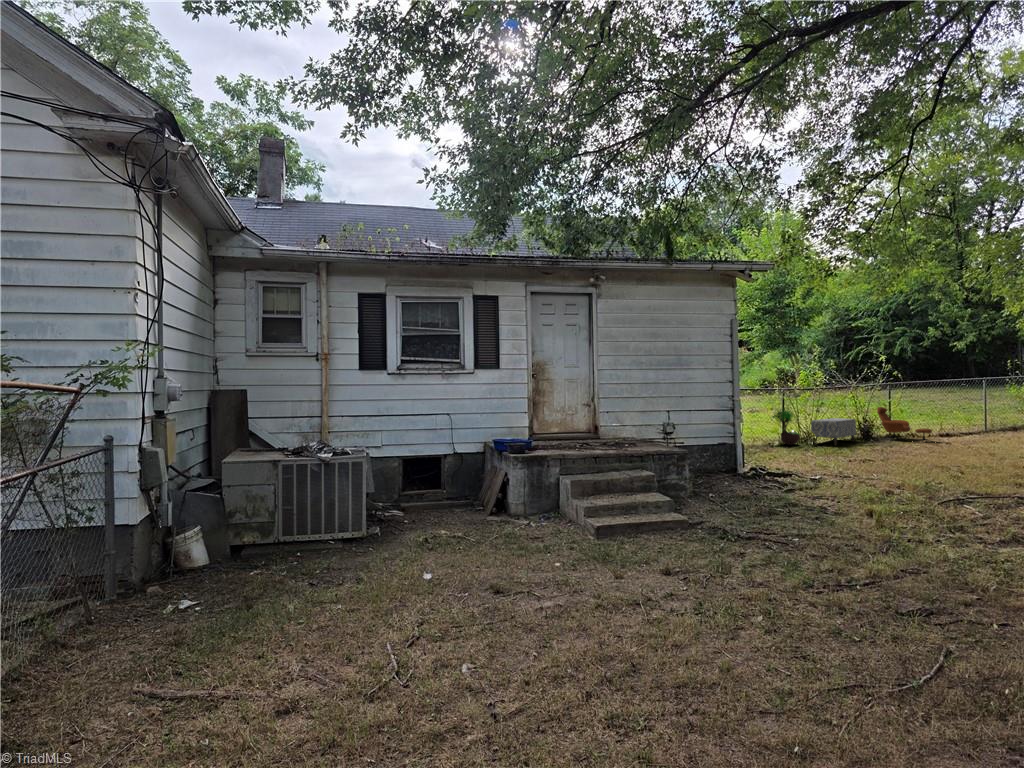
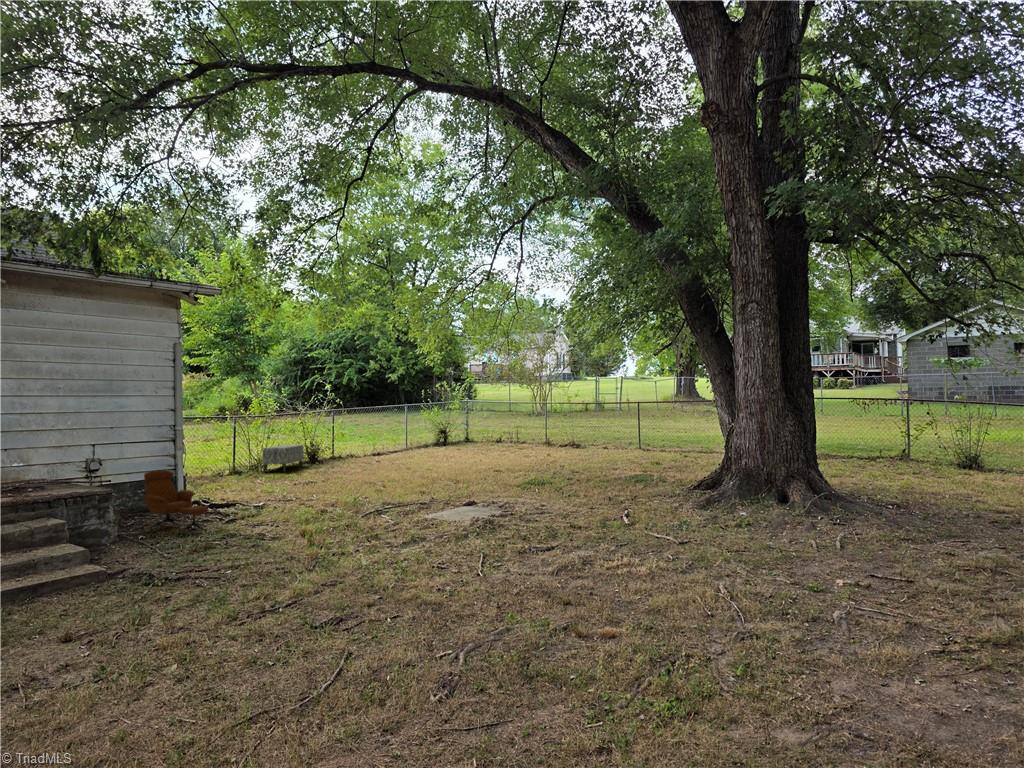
lounge chair: present [877,407,932,441] -> present [143,470,207,531]
potted tree: present [773,410,800,445] -> none [222,434,252,475]

